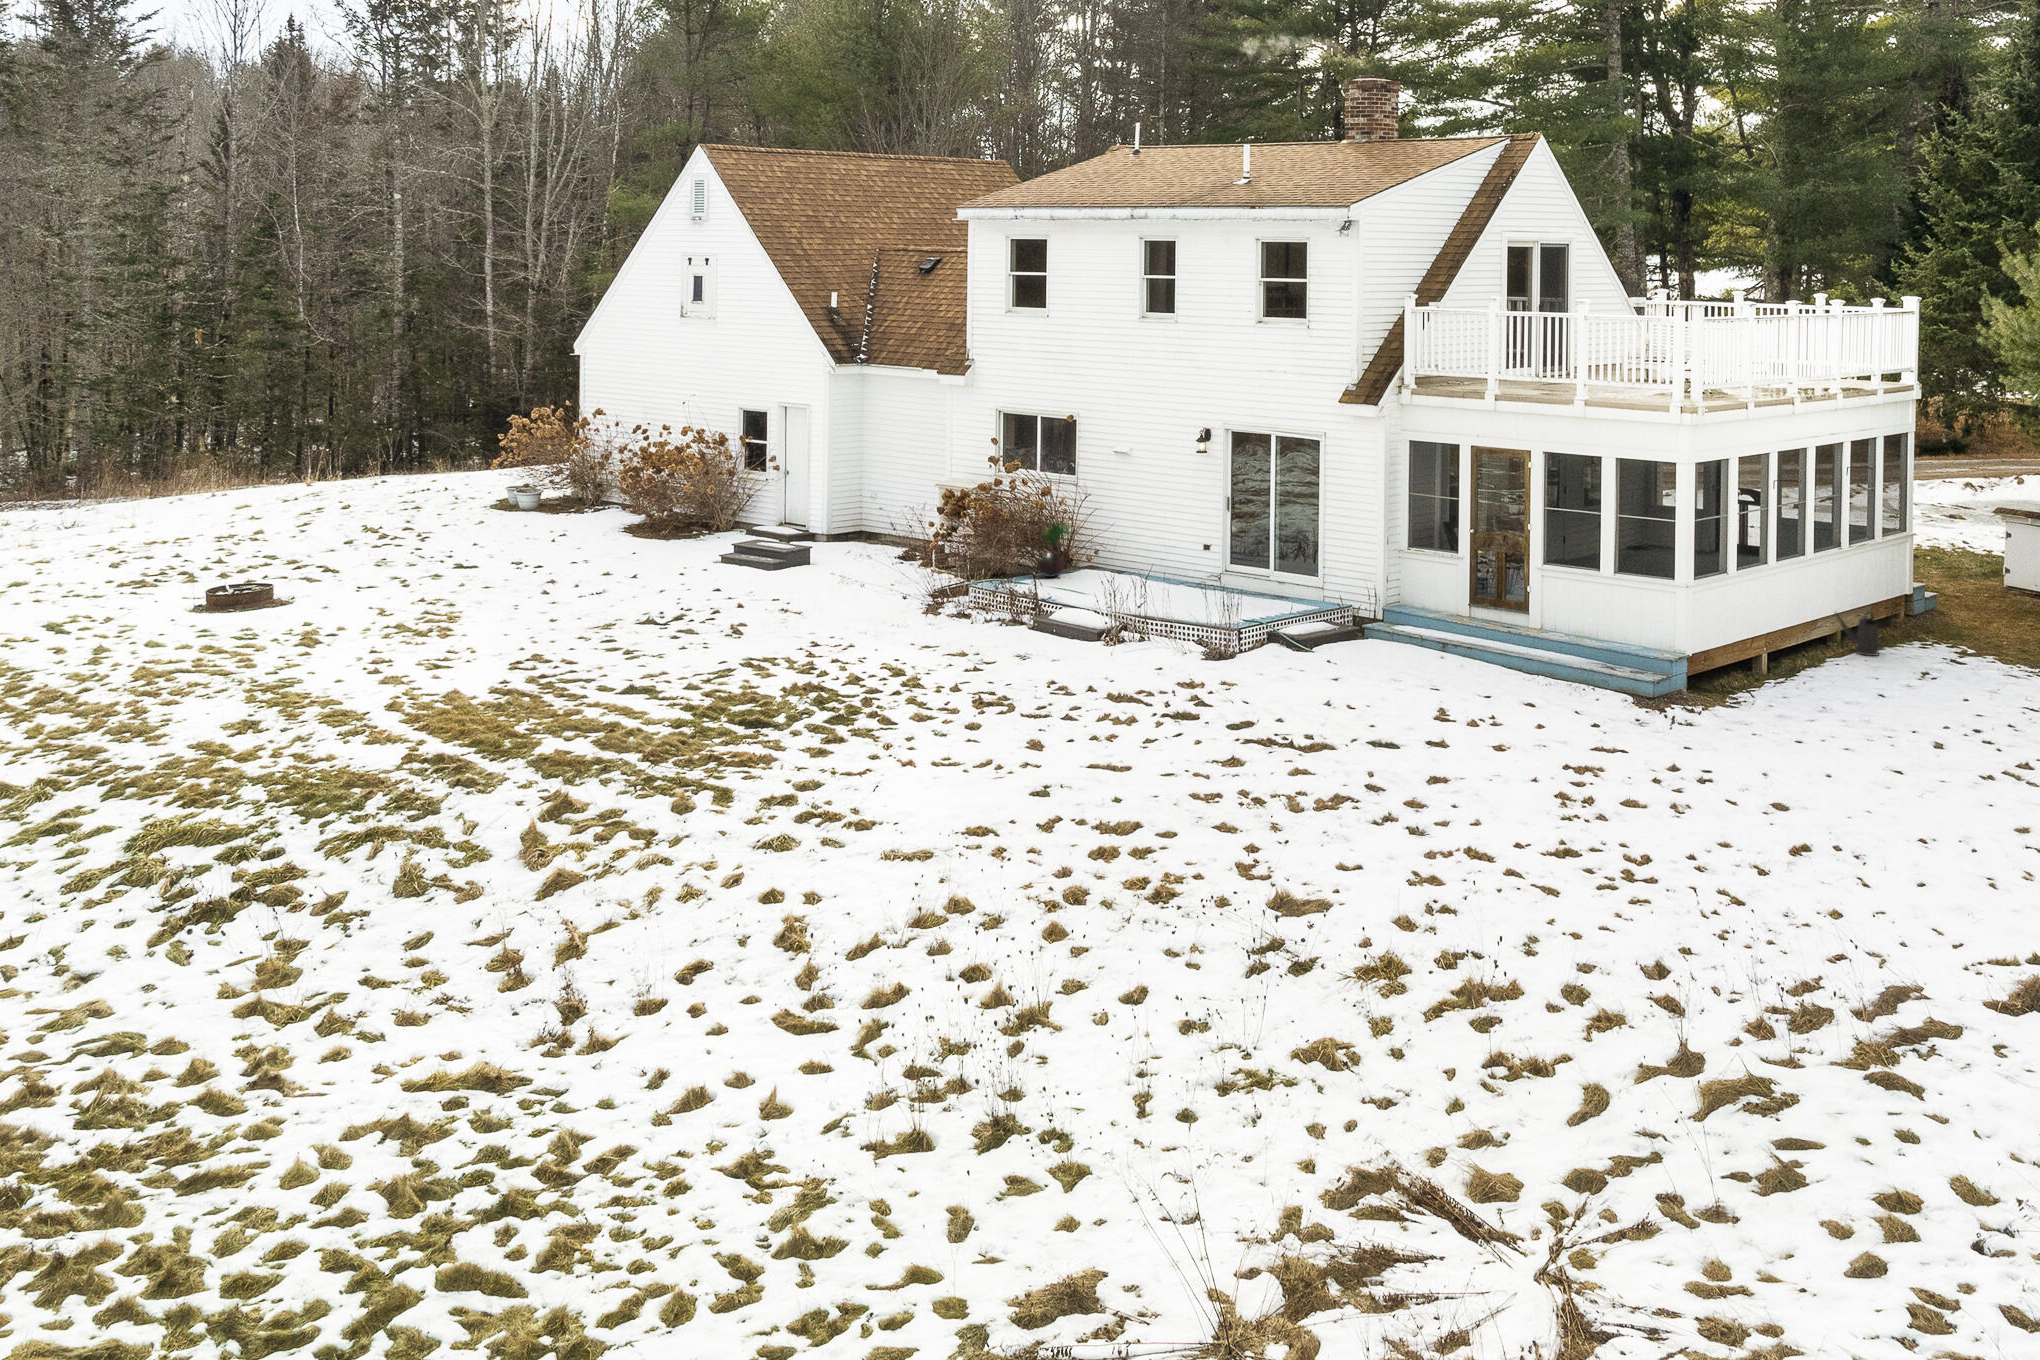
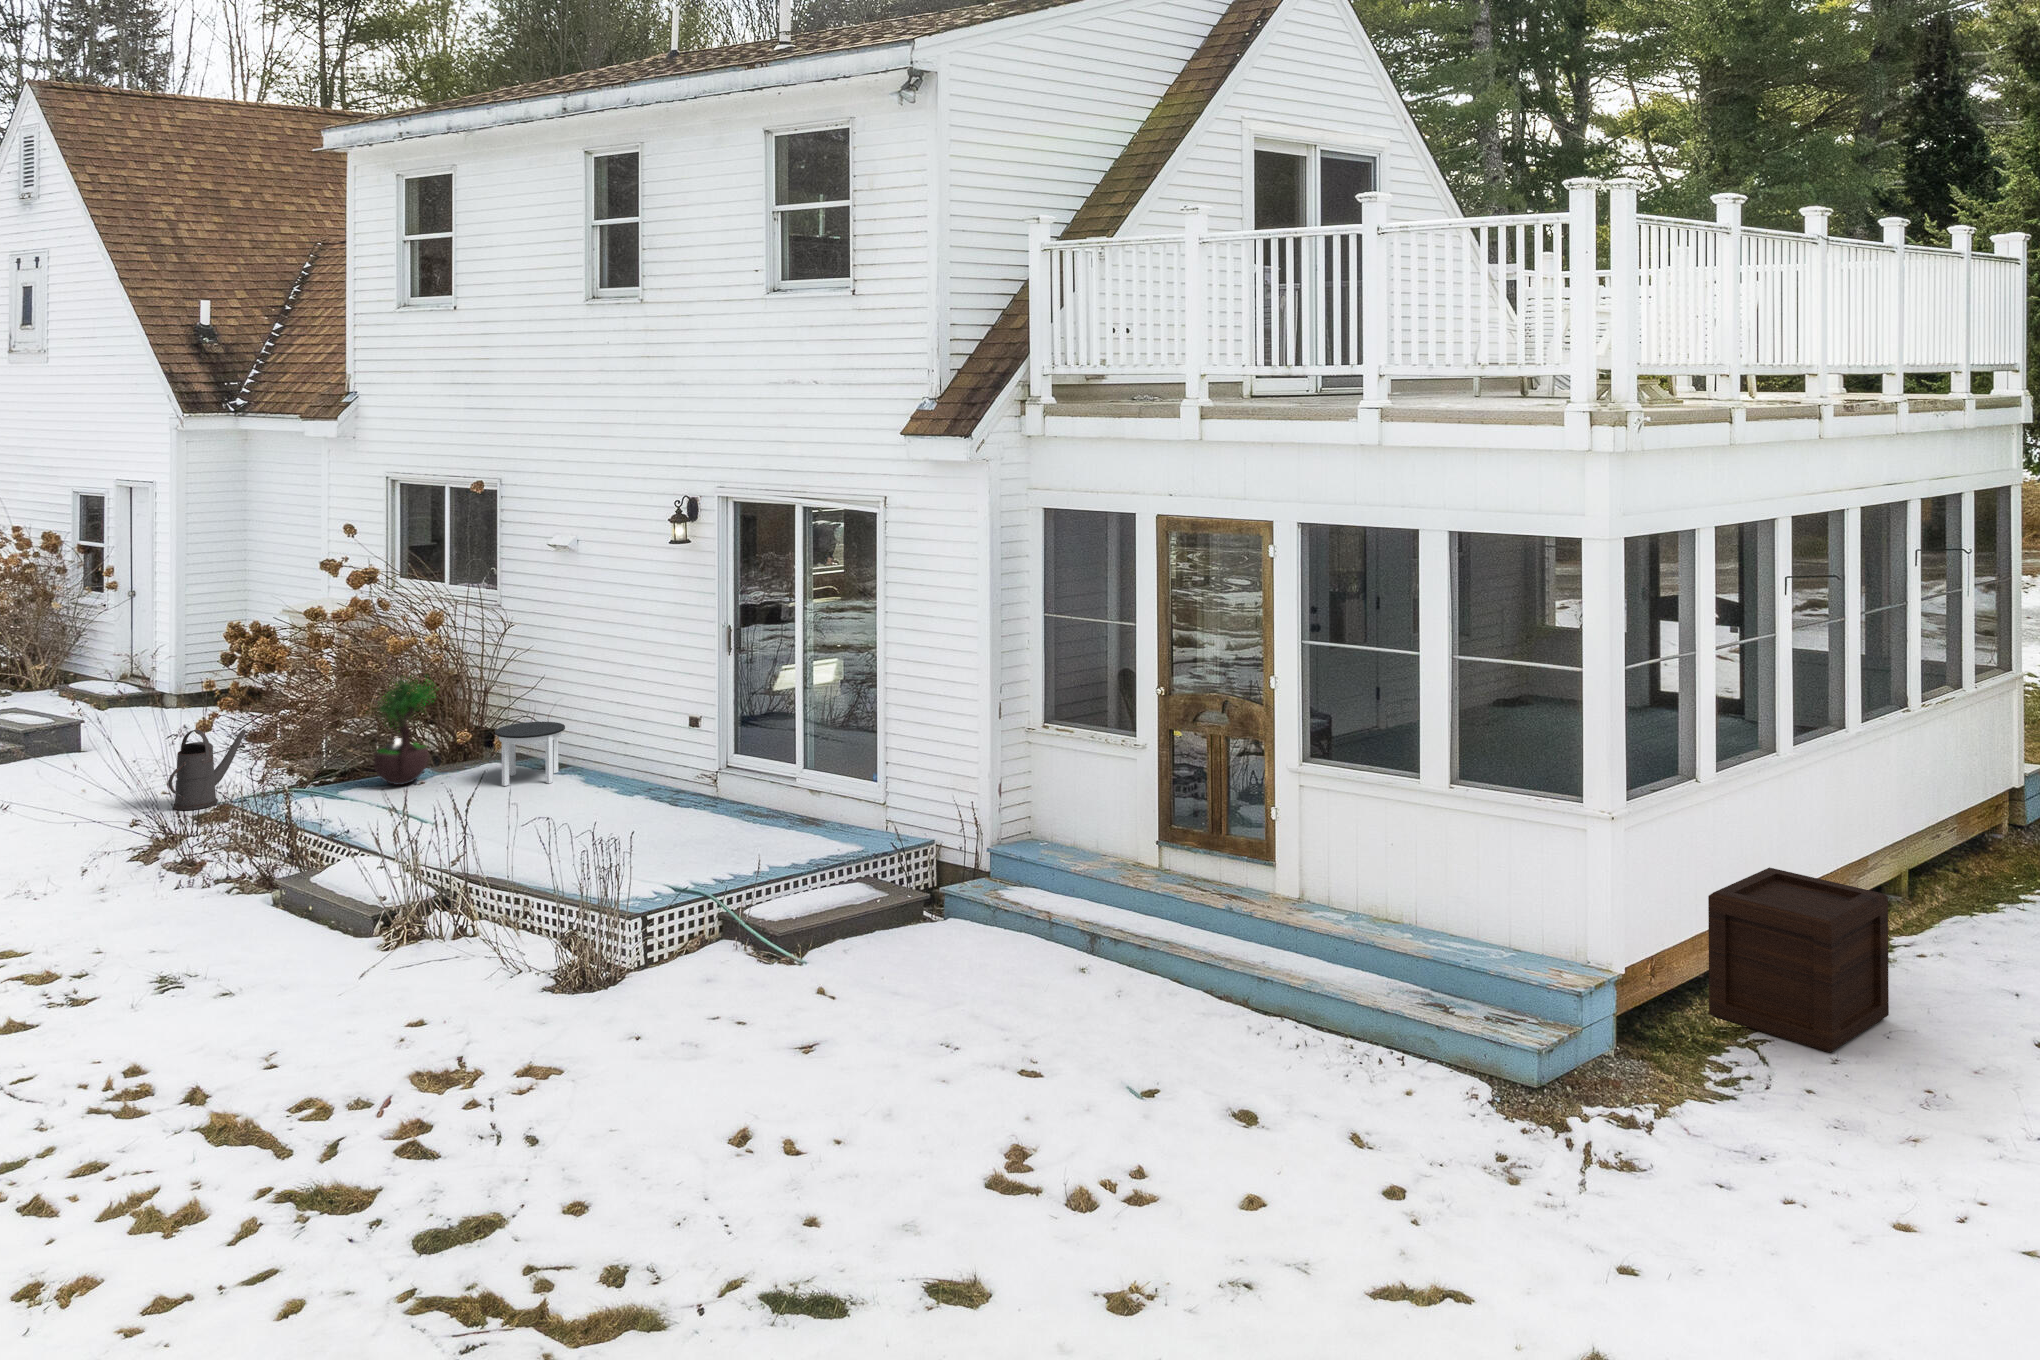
round table: none [1100,546,1135,579] -> present [495,722,565,786]
watering can: present [1835,611,1881,656] -> present [168,729,246,810]
wooden crate: none [1731,617,1815,693] -> present [1708,867,1889,1052]

